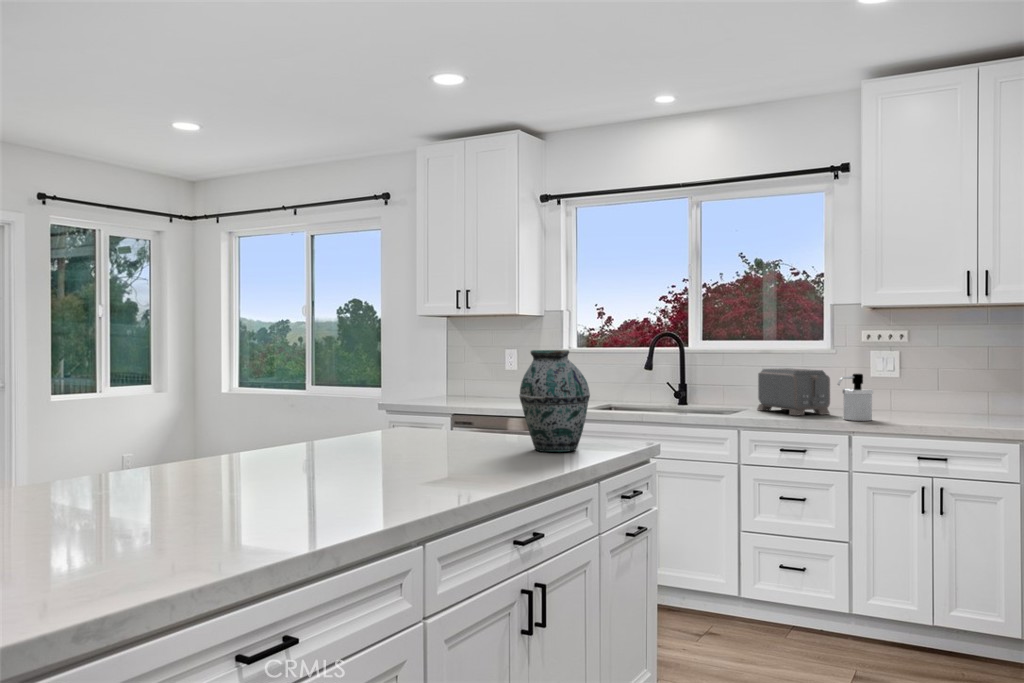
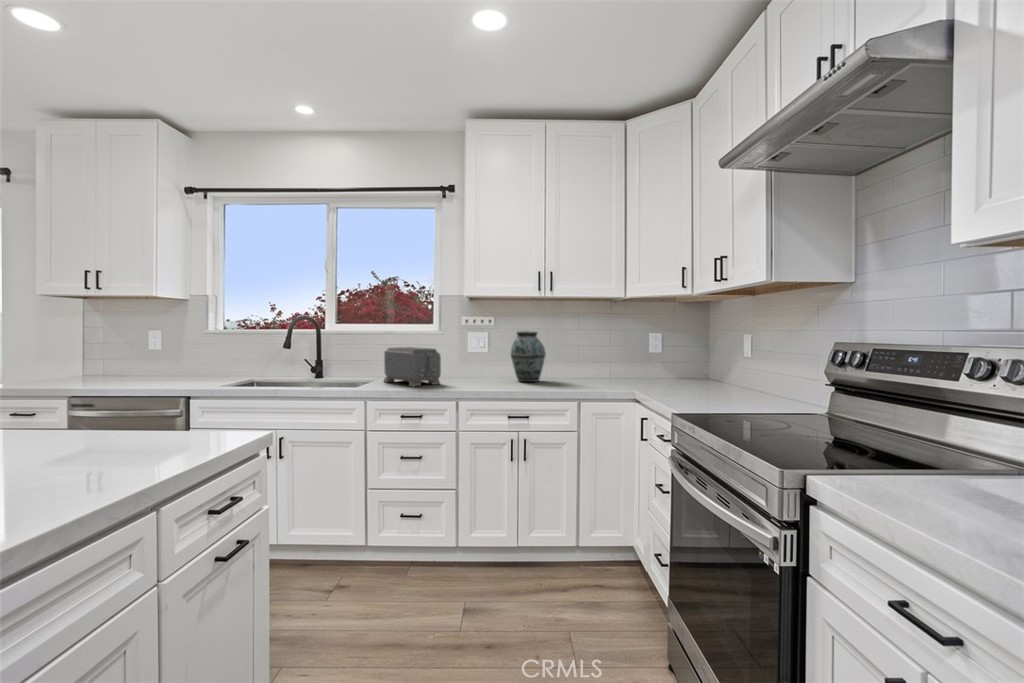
vase: present [519,350,590,452] -> present [511,331,545,382]
soap dispenser: present [838,374,873,421] -> none [446,352,473,390]

